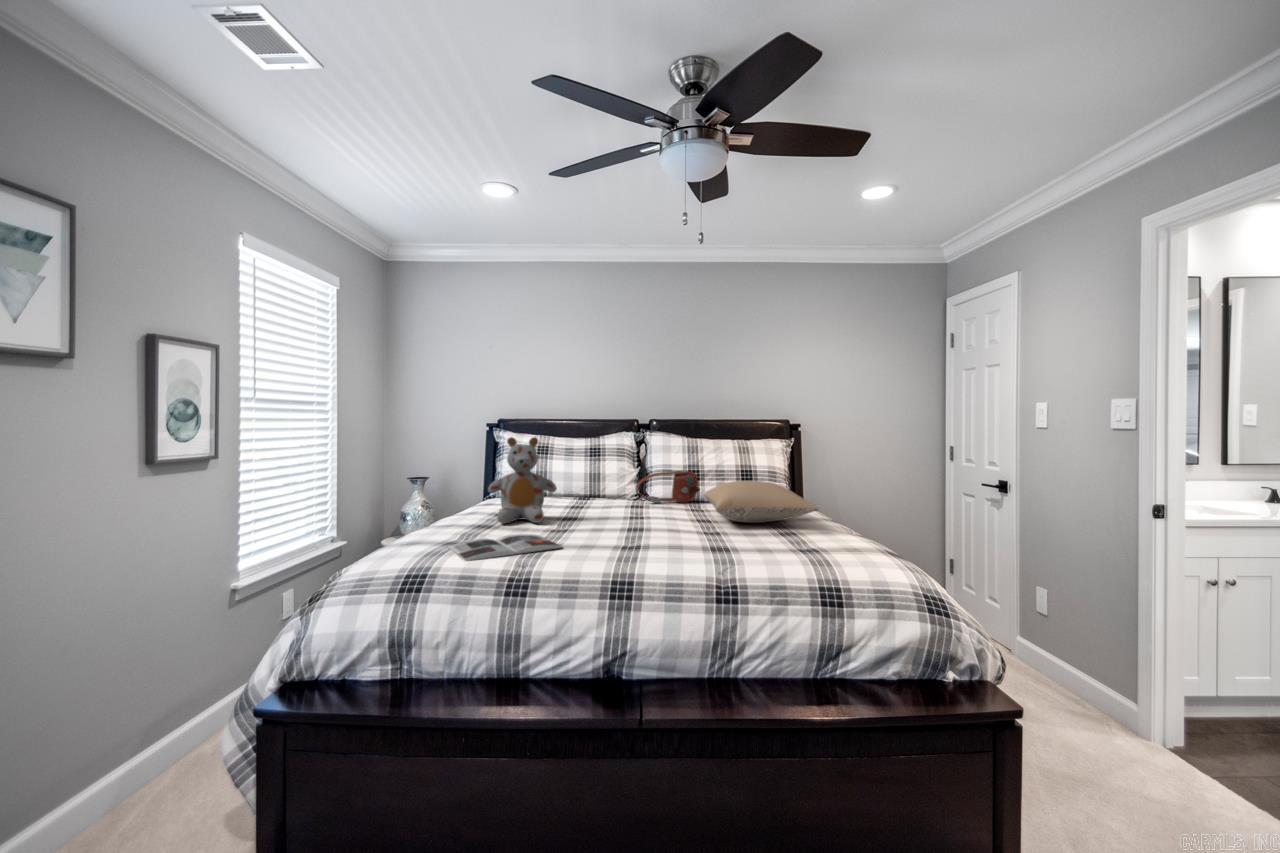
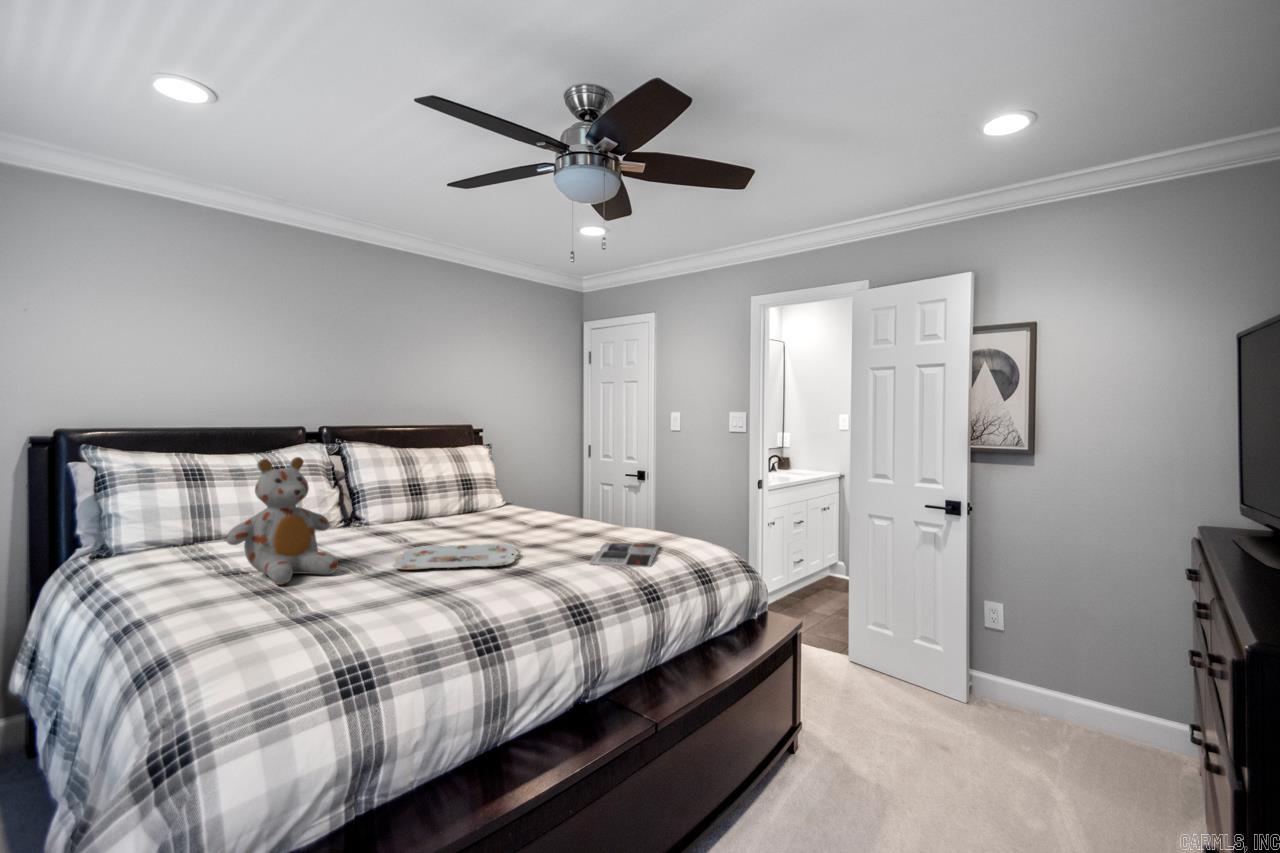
handbag: present [636,470,700,503] -> none [373,485,441,527]
pillow: present [704,481,818,523] -> none [476,489,609,532]
serving tray: none [573,516,684,540] -> present [393,543,519,569]
magazine: present [448,534,563,561] -> present [589,543,660,567]

